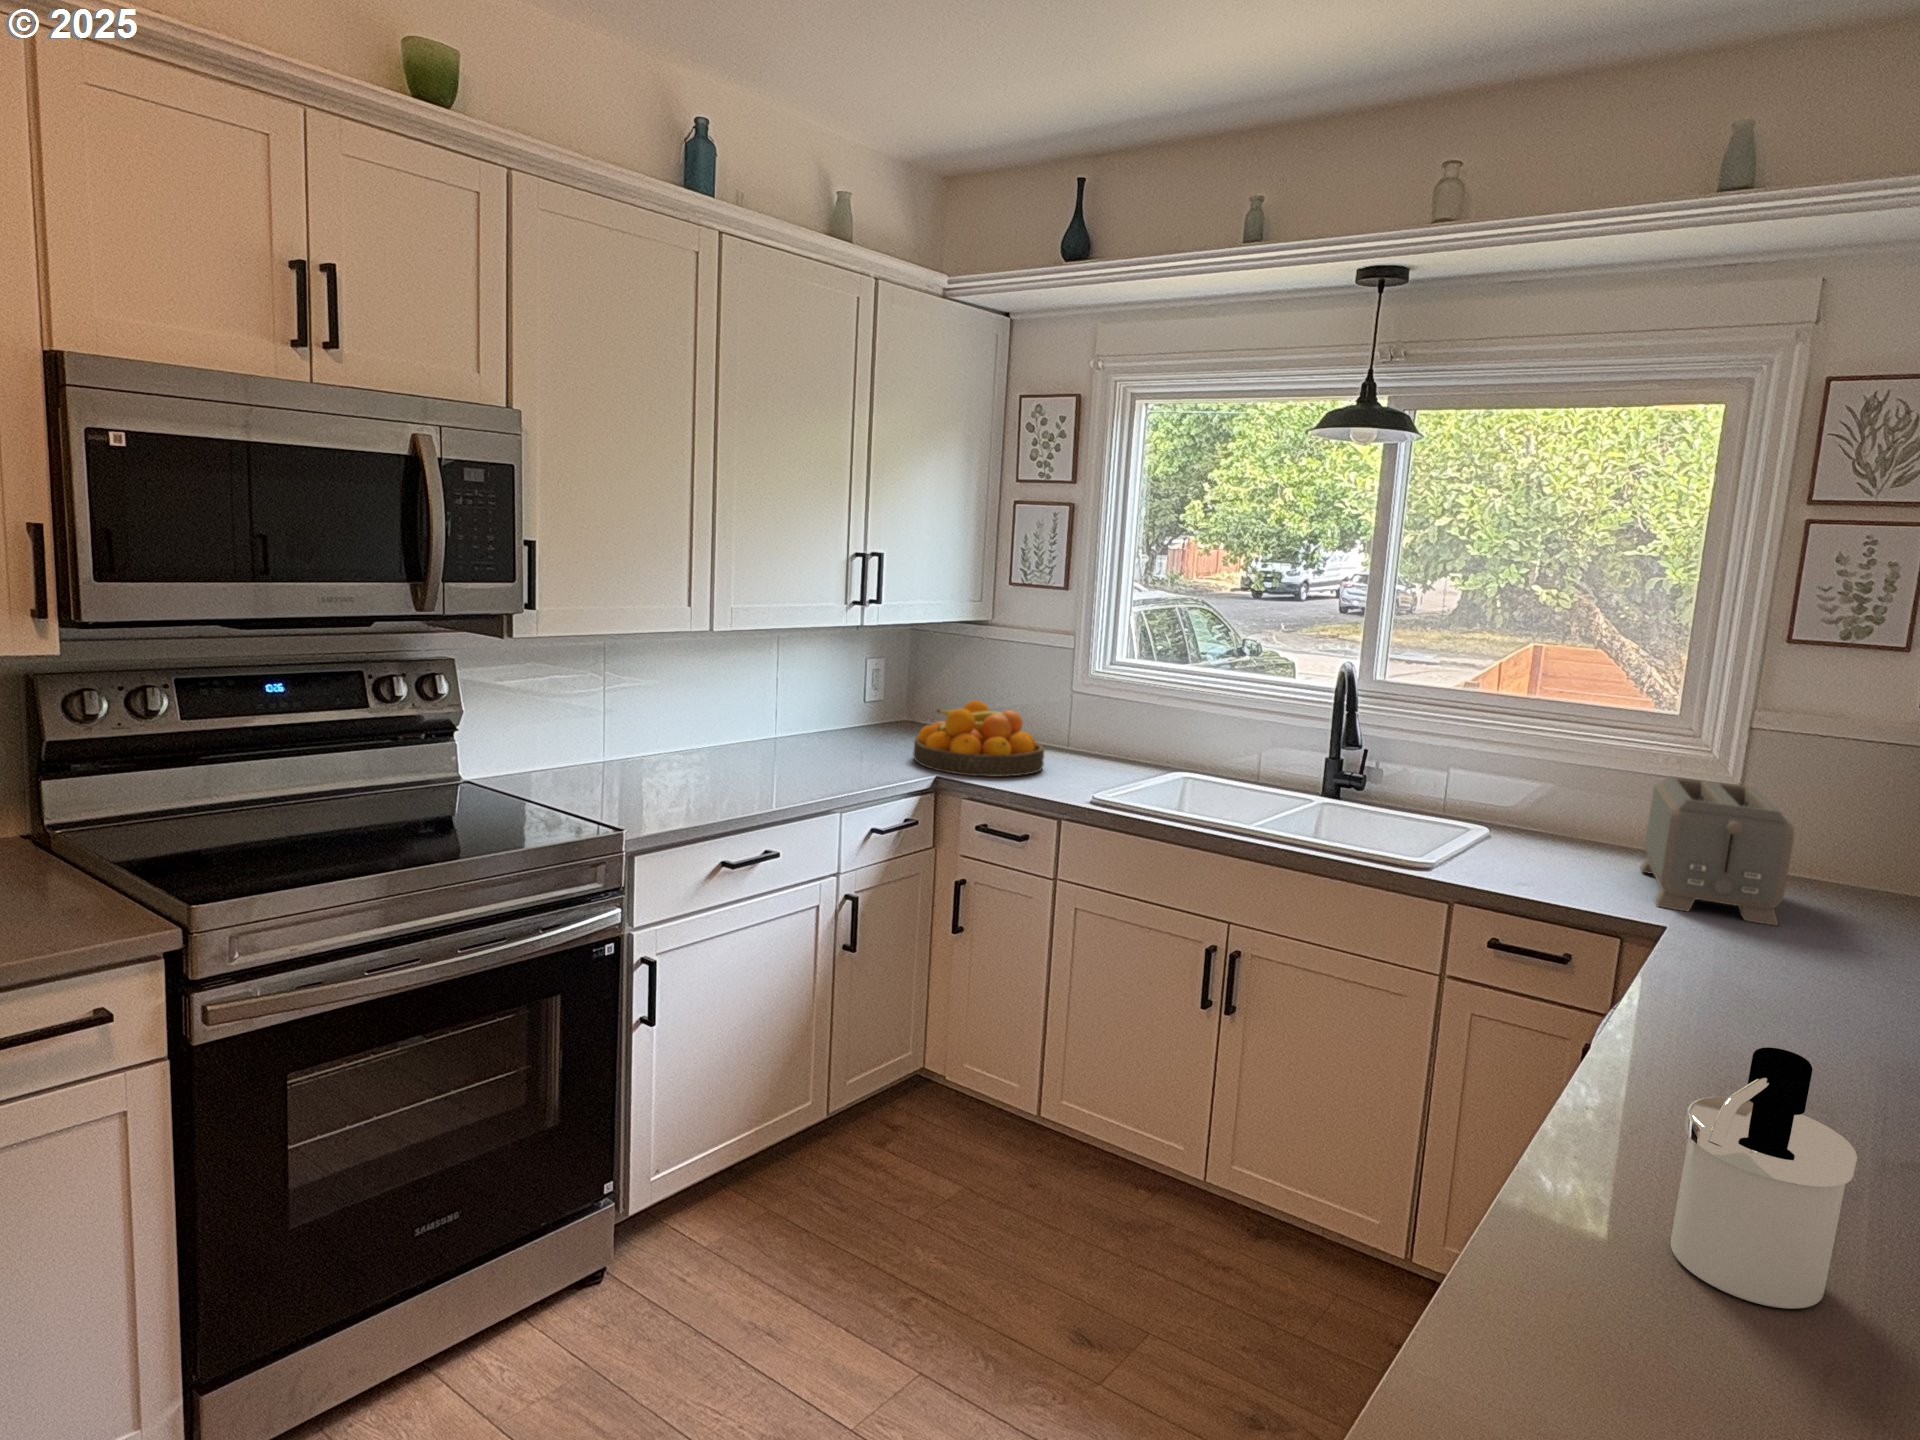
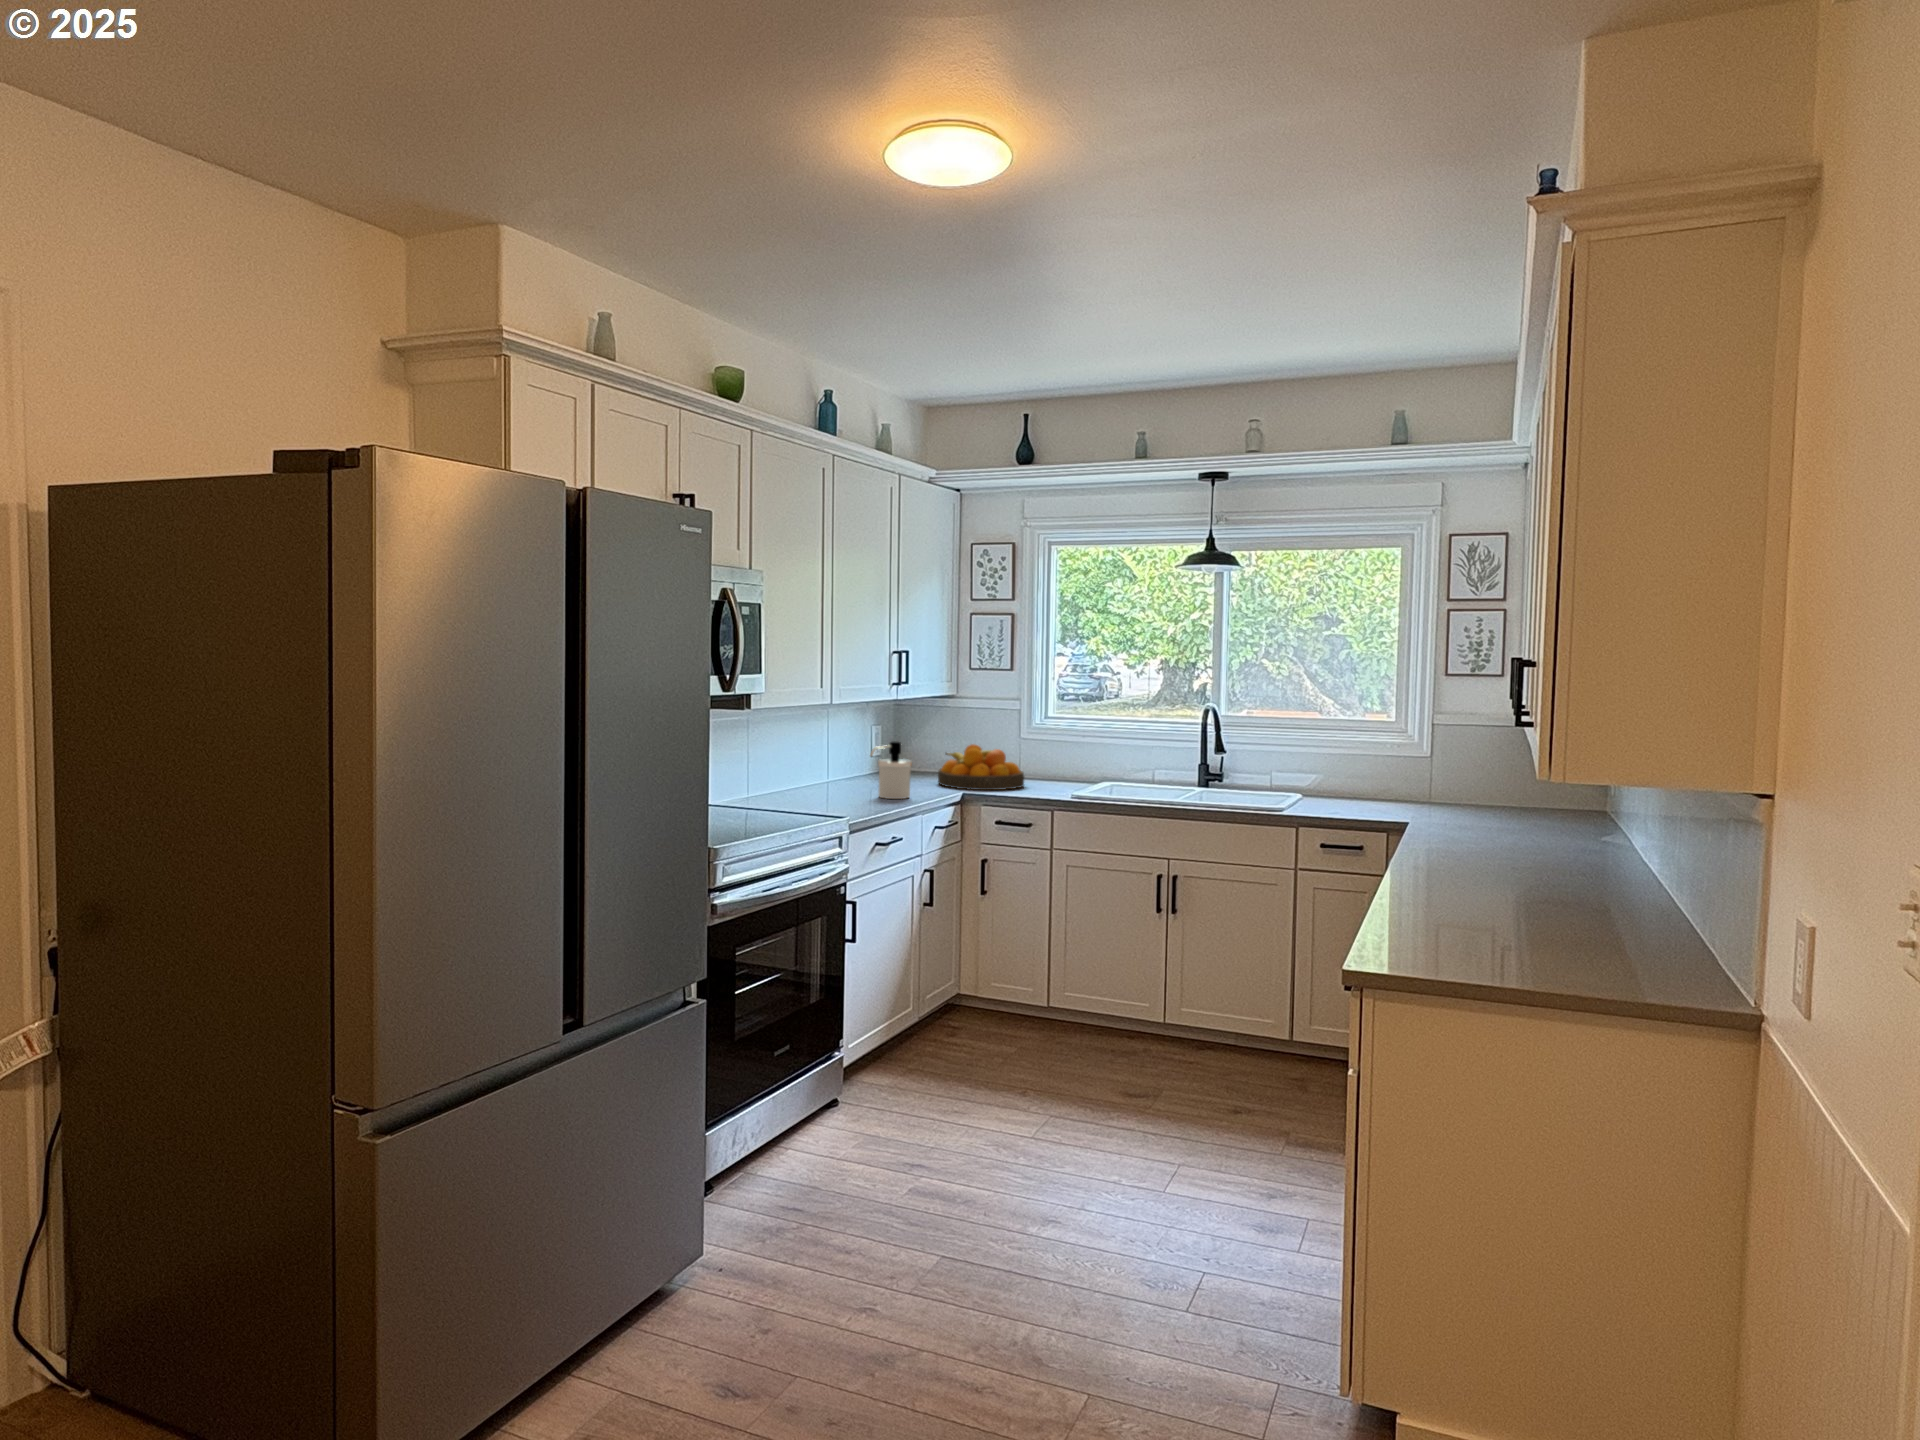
toaster: present [1640,776,1794,926] -> none [1386,752,1462,820]
soap dispenser: present [1670,1047,1857,1309] -> present [870,742,912,799]

